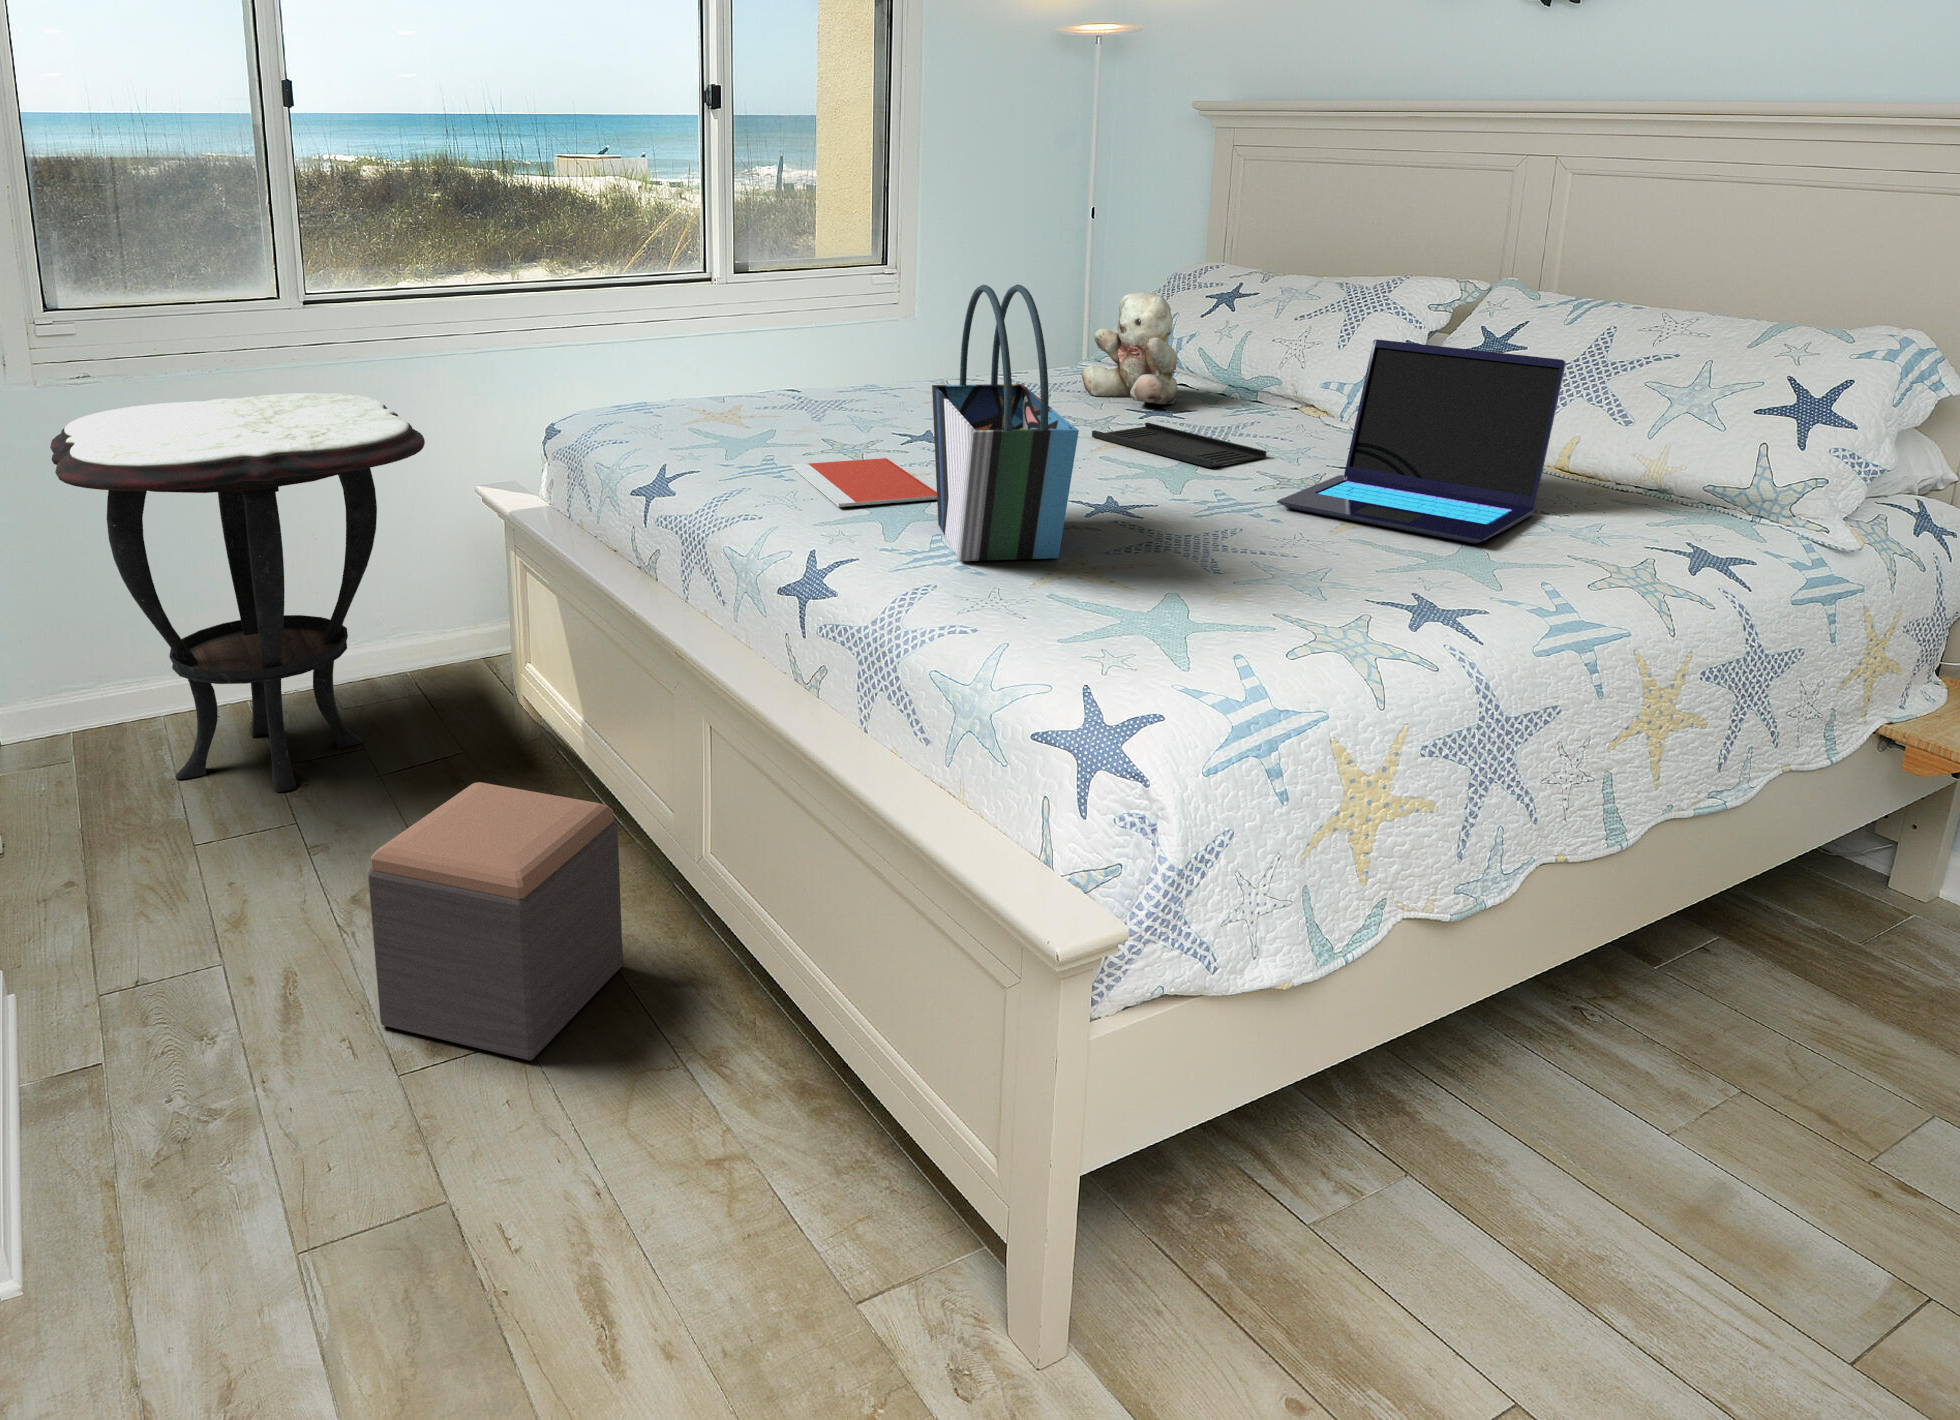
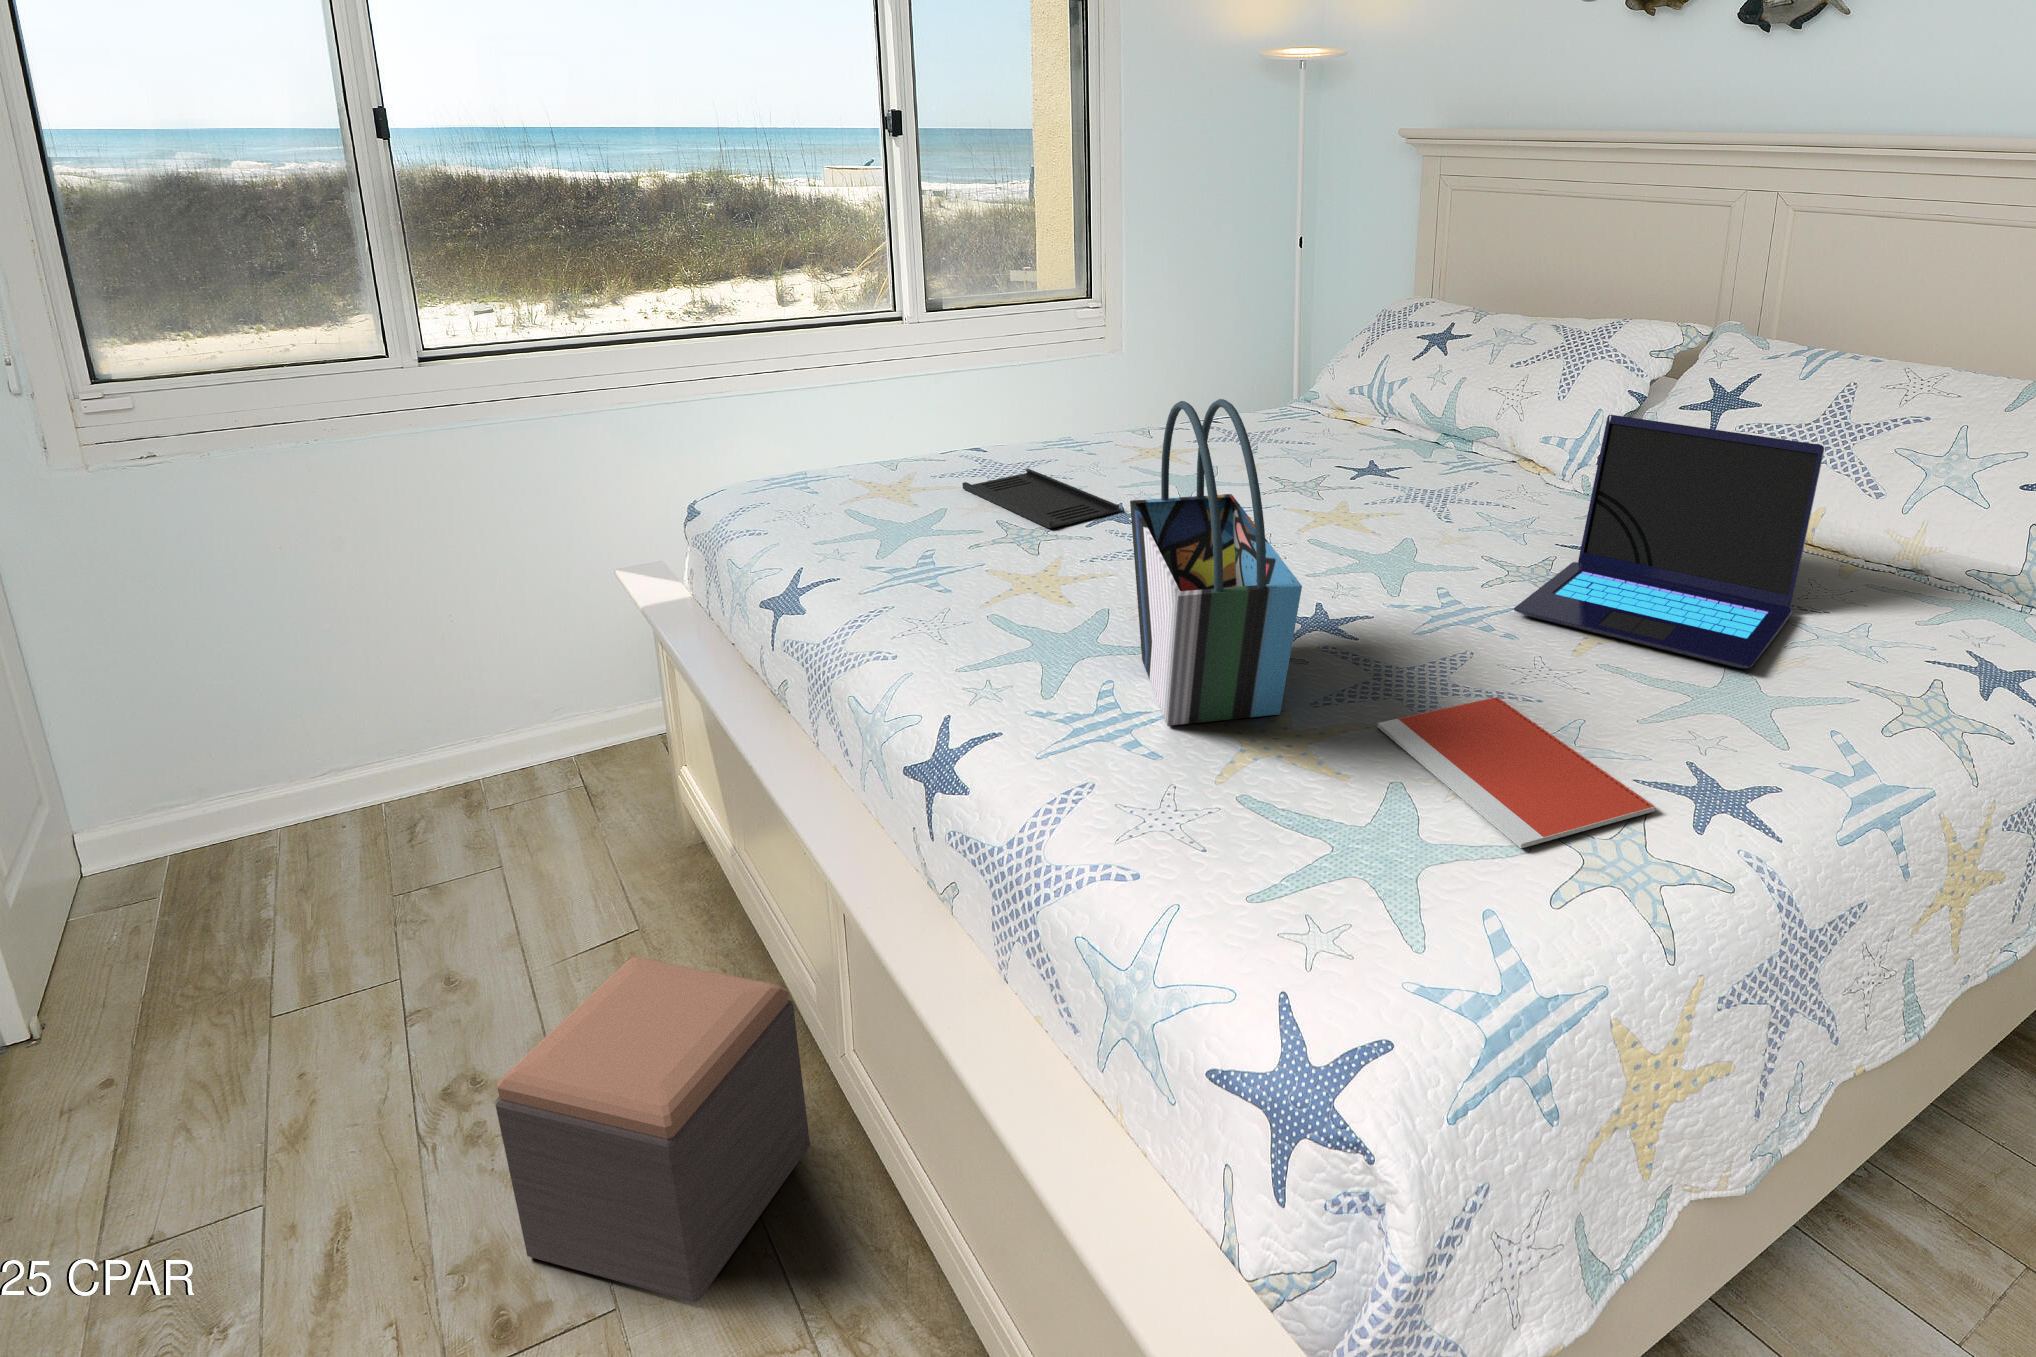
teddy bear: present [1082,292,1178,404] -> none [1289,341,1388,459]
side table: present [50,393,425,792] -> none [152,471,589,911]
tray: present [1092,423,1267,467] -> present [962,469,1119,528]
notebook: present [792,458,937,507] -> present [1377,697,1655,848]

